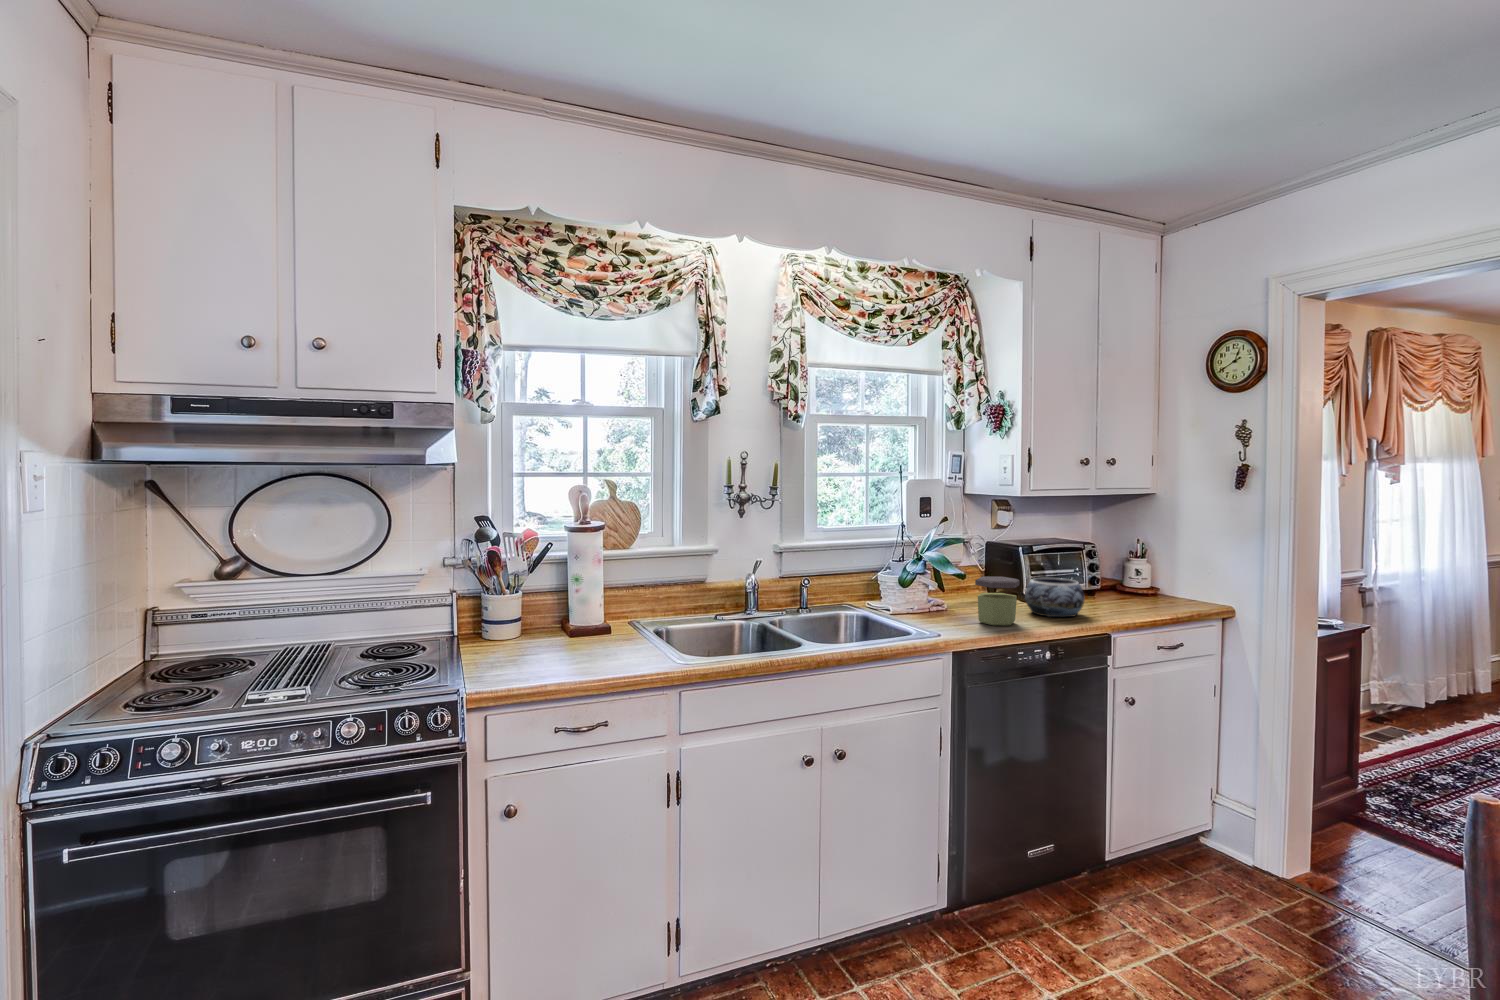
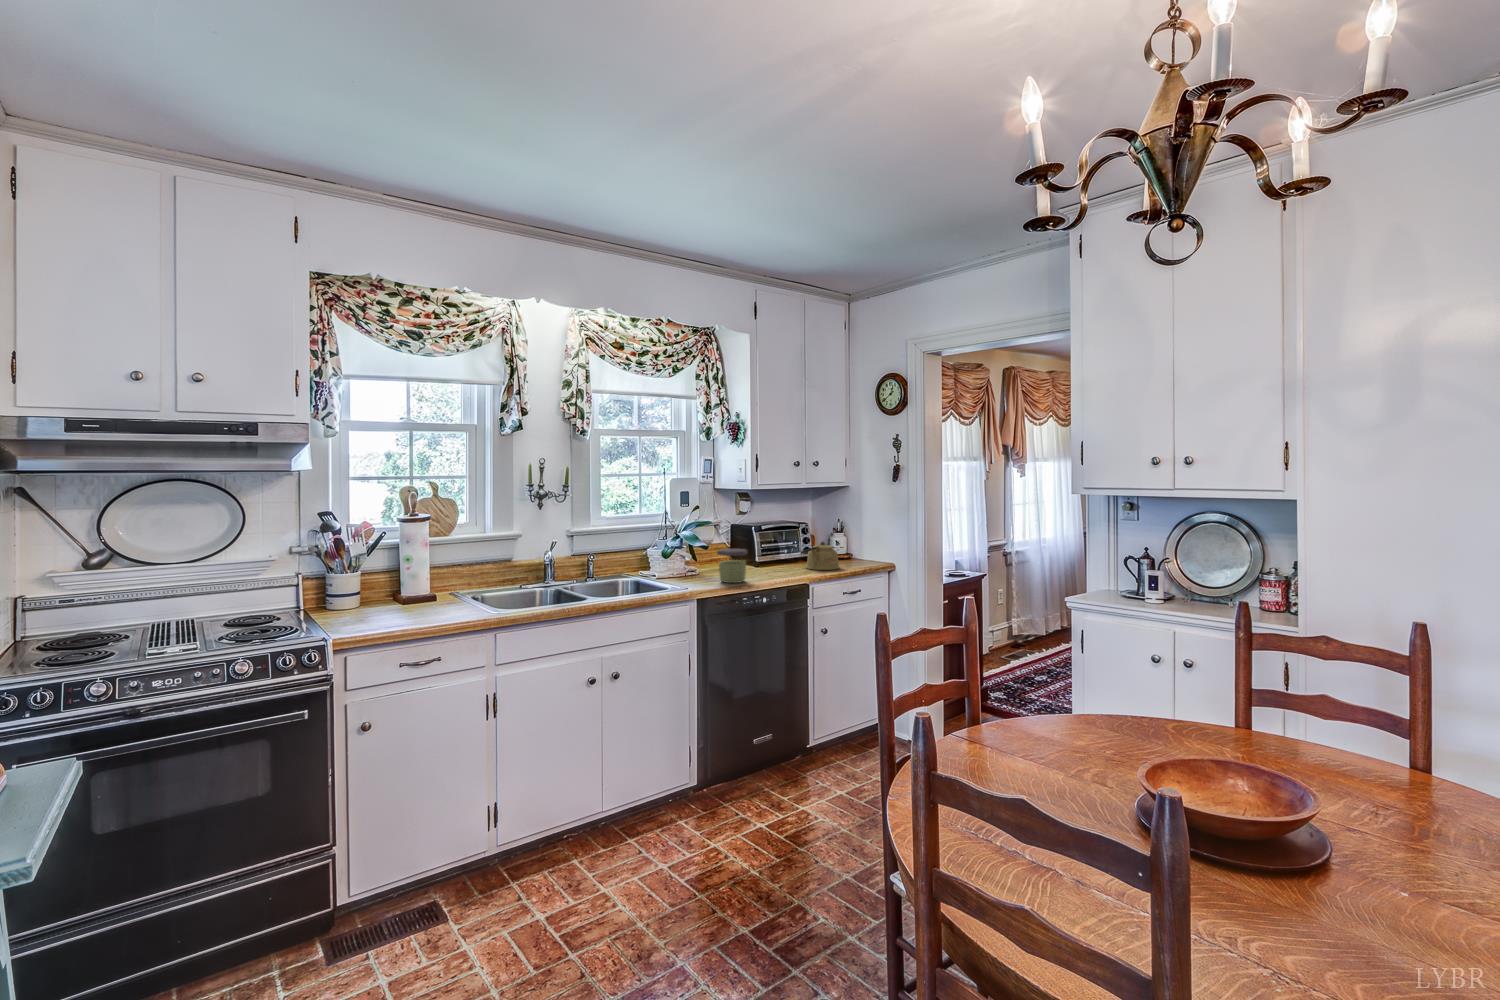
kettle: none [1089,569,1148,610] -> present [801,541,839,570]
decorative bowl: present [1025,578,1085,617] -> none [755,549,794,576]

